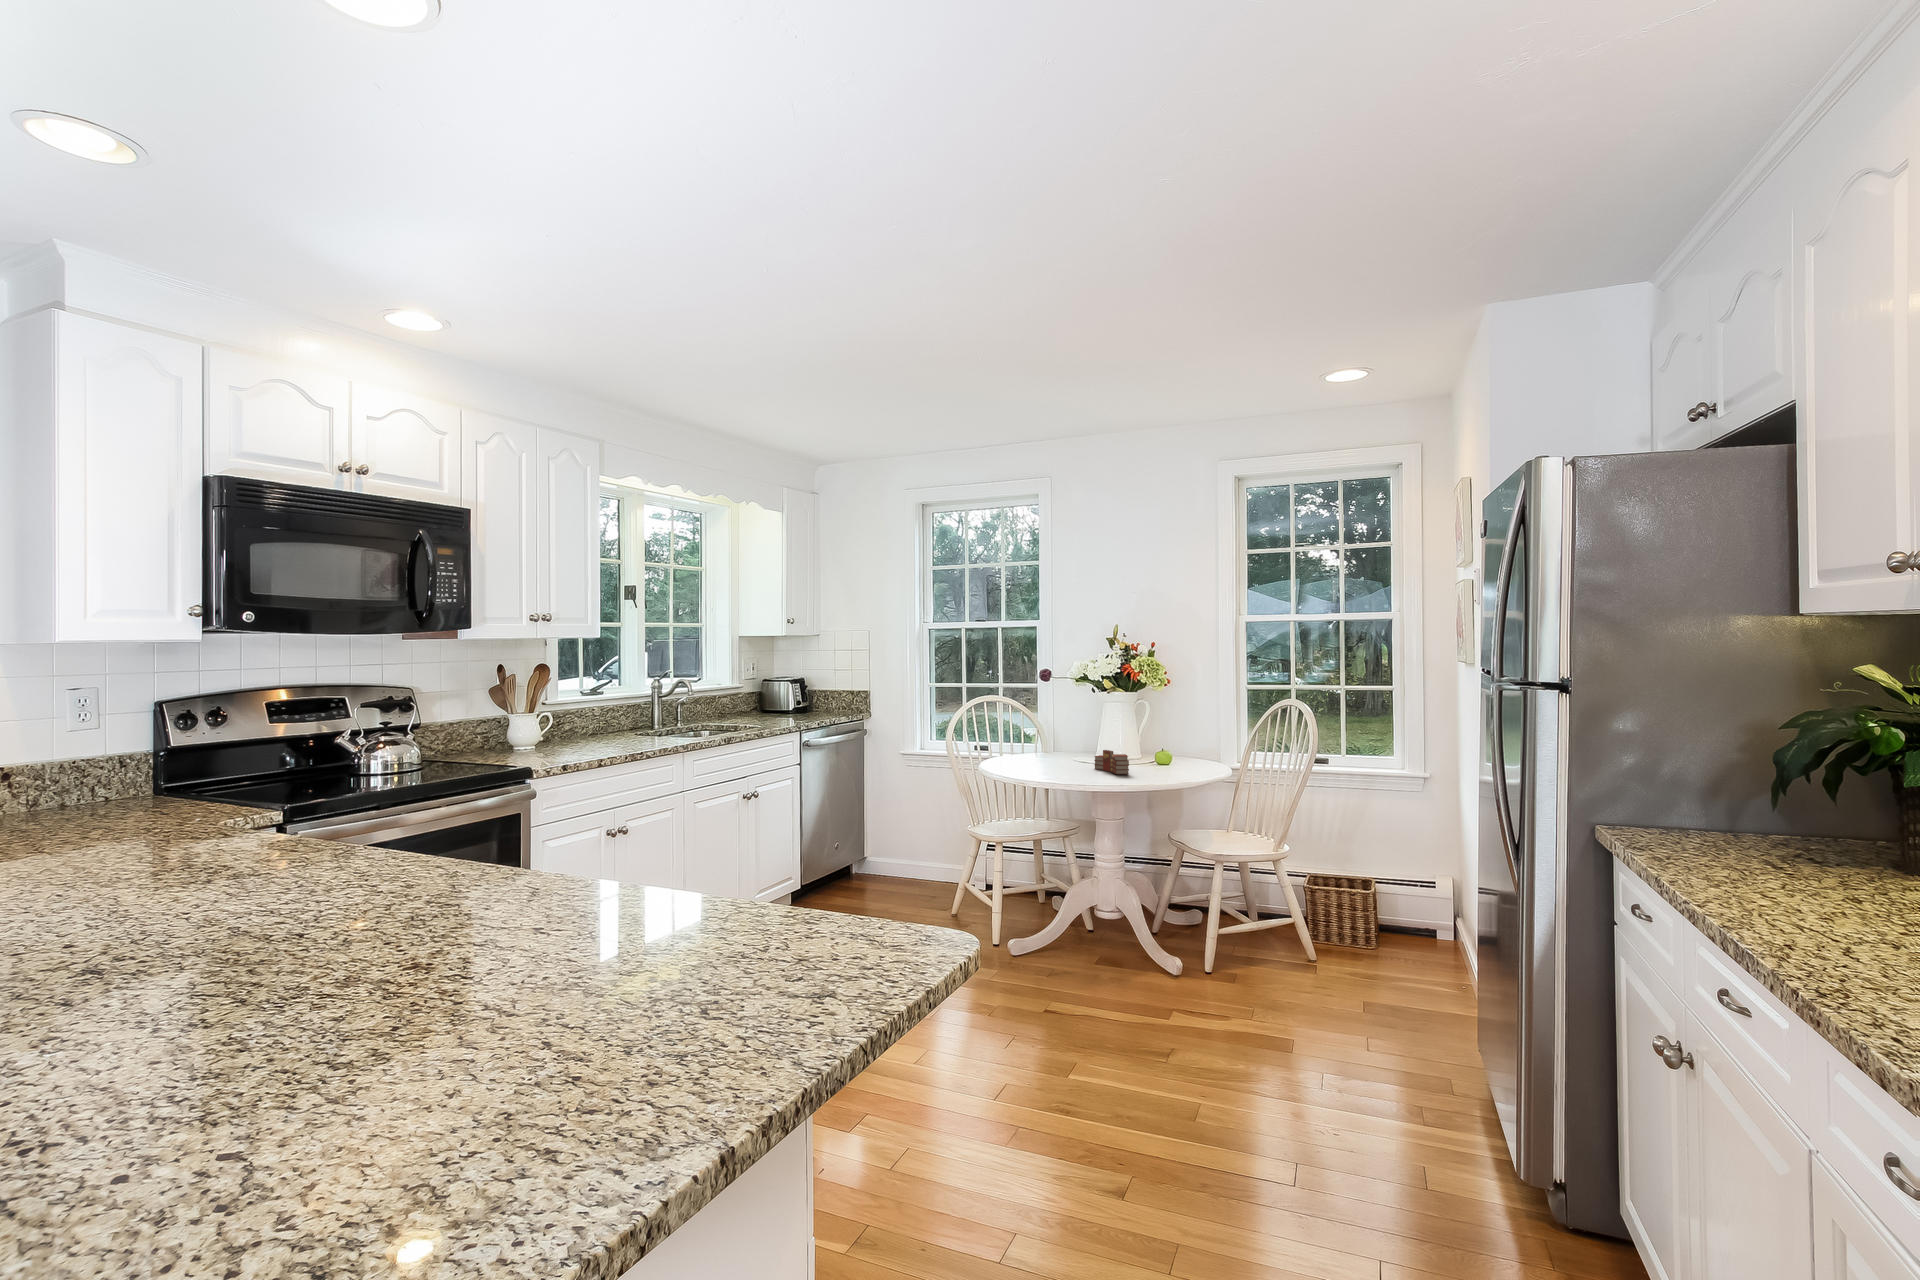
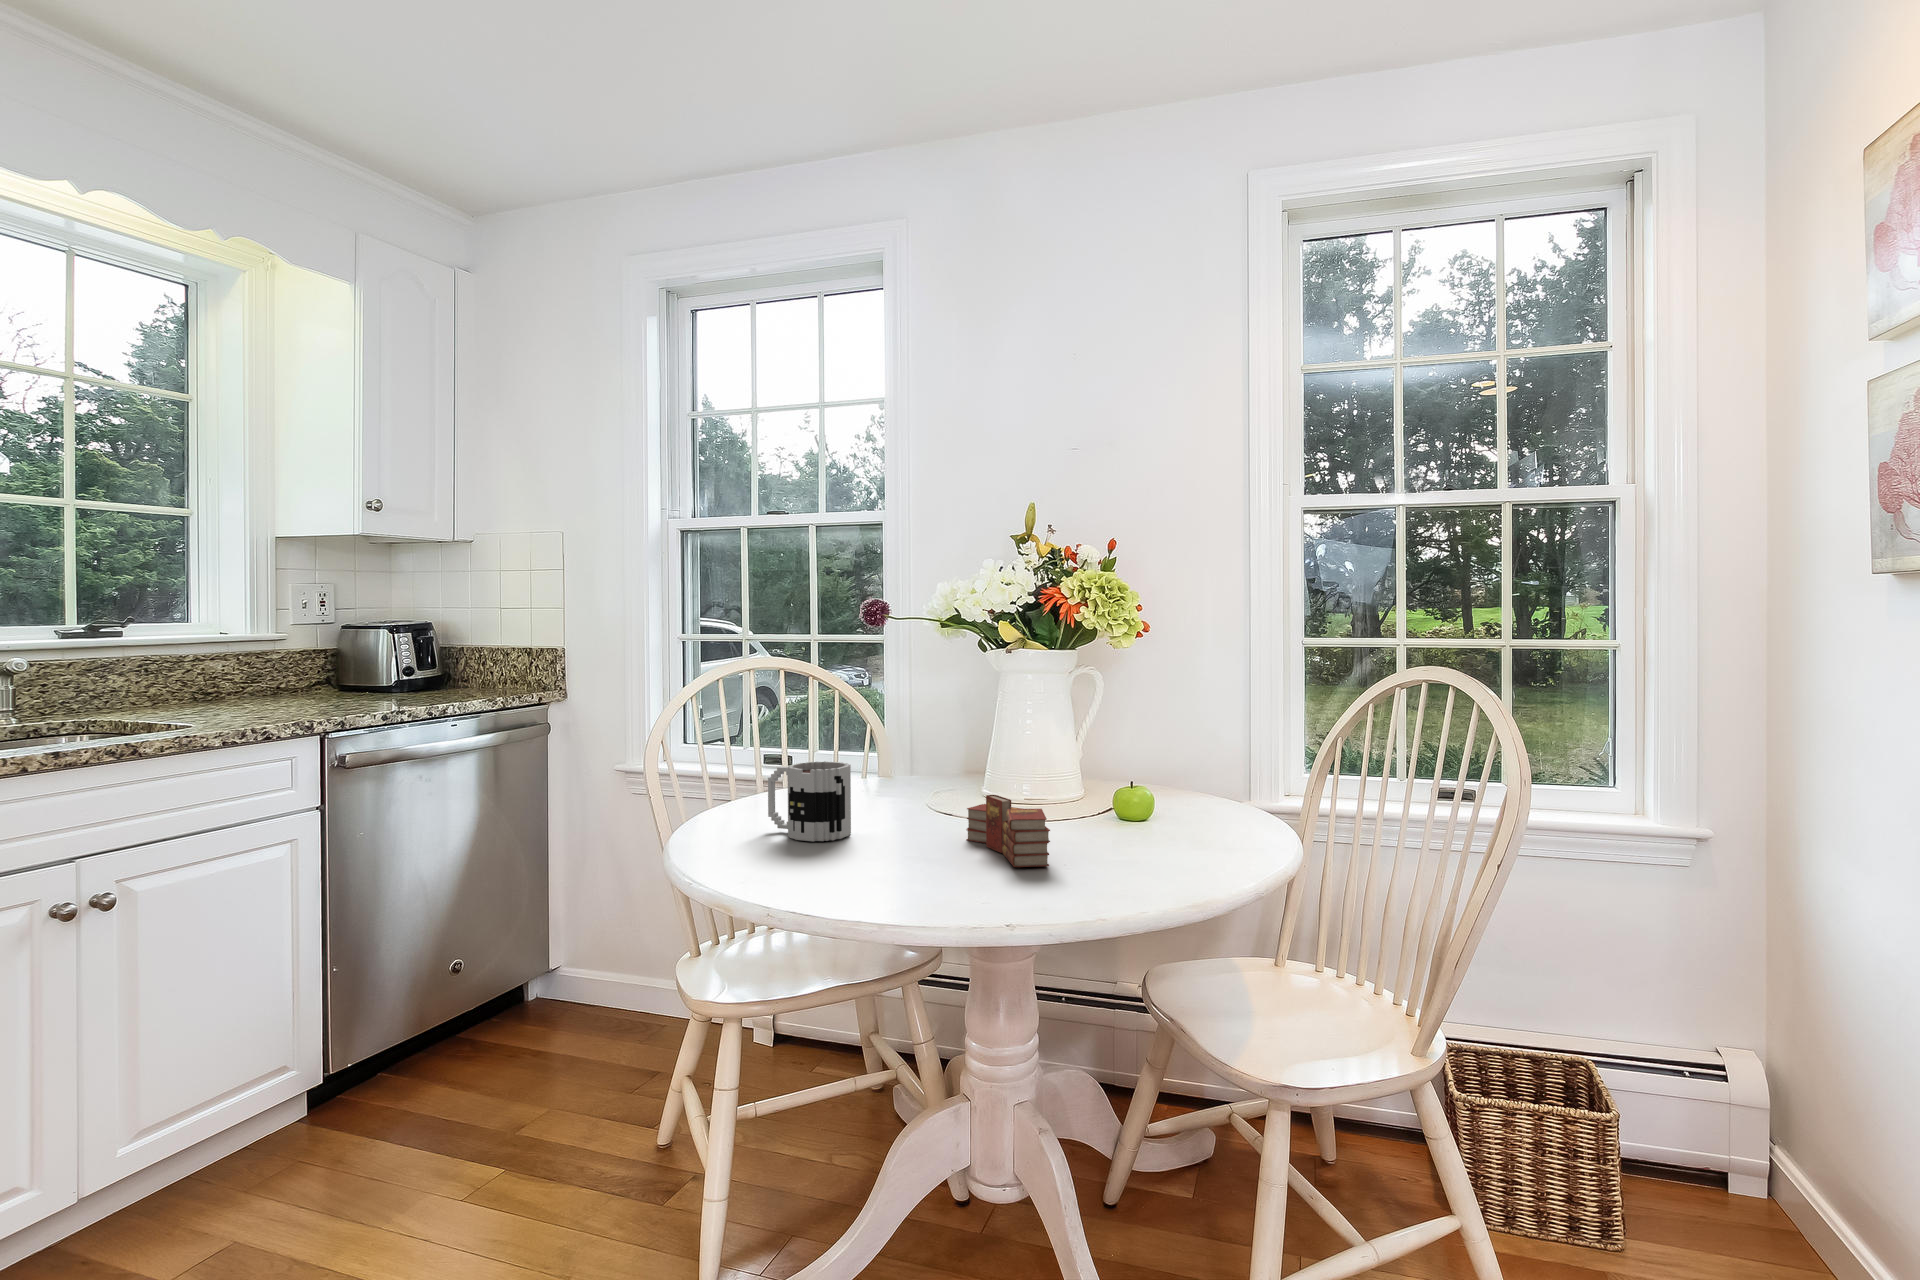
mug: none [1012,738,1047,768] -> present [768,761,851,841]

